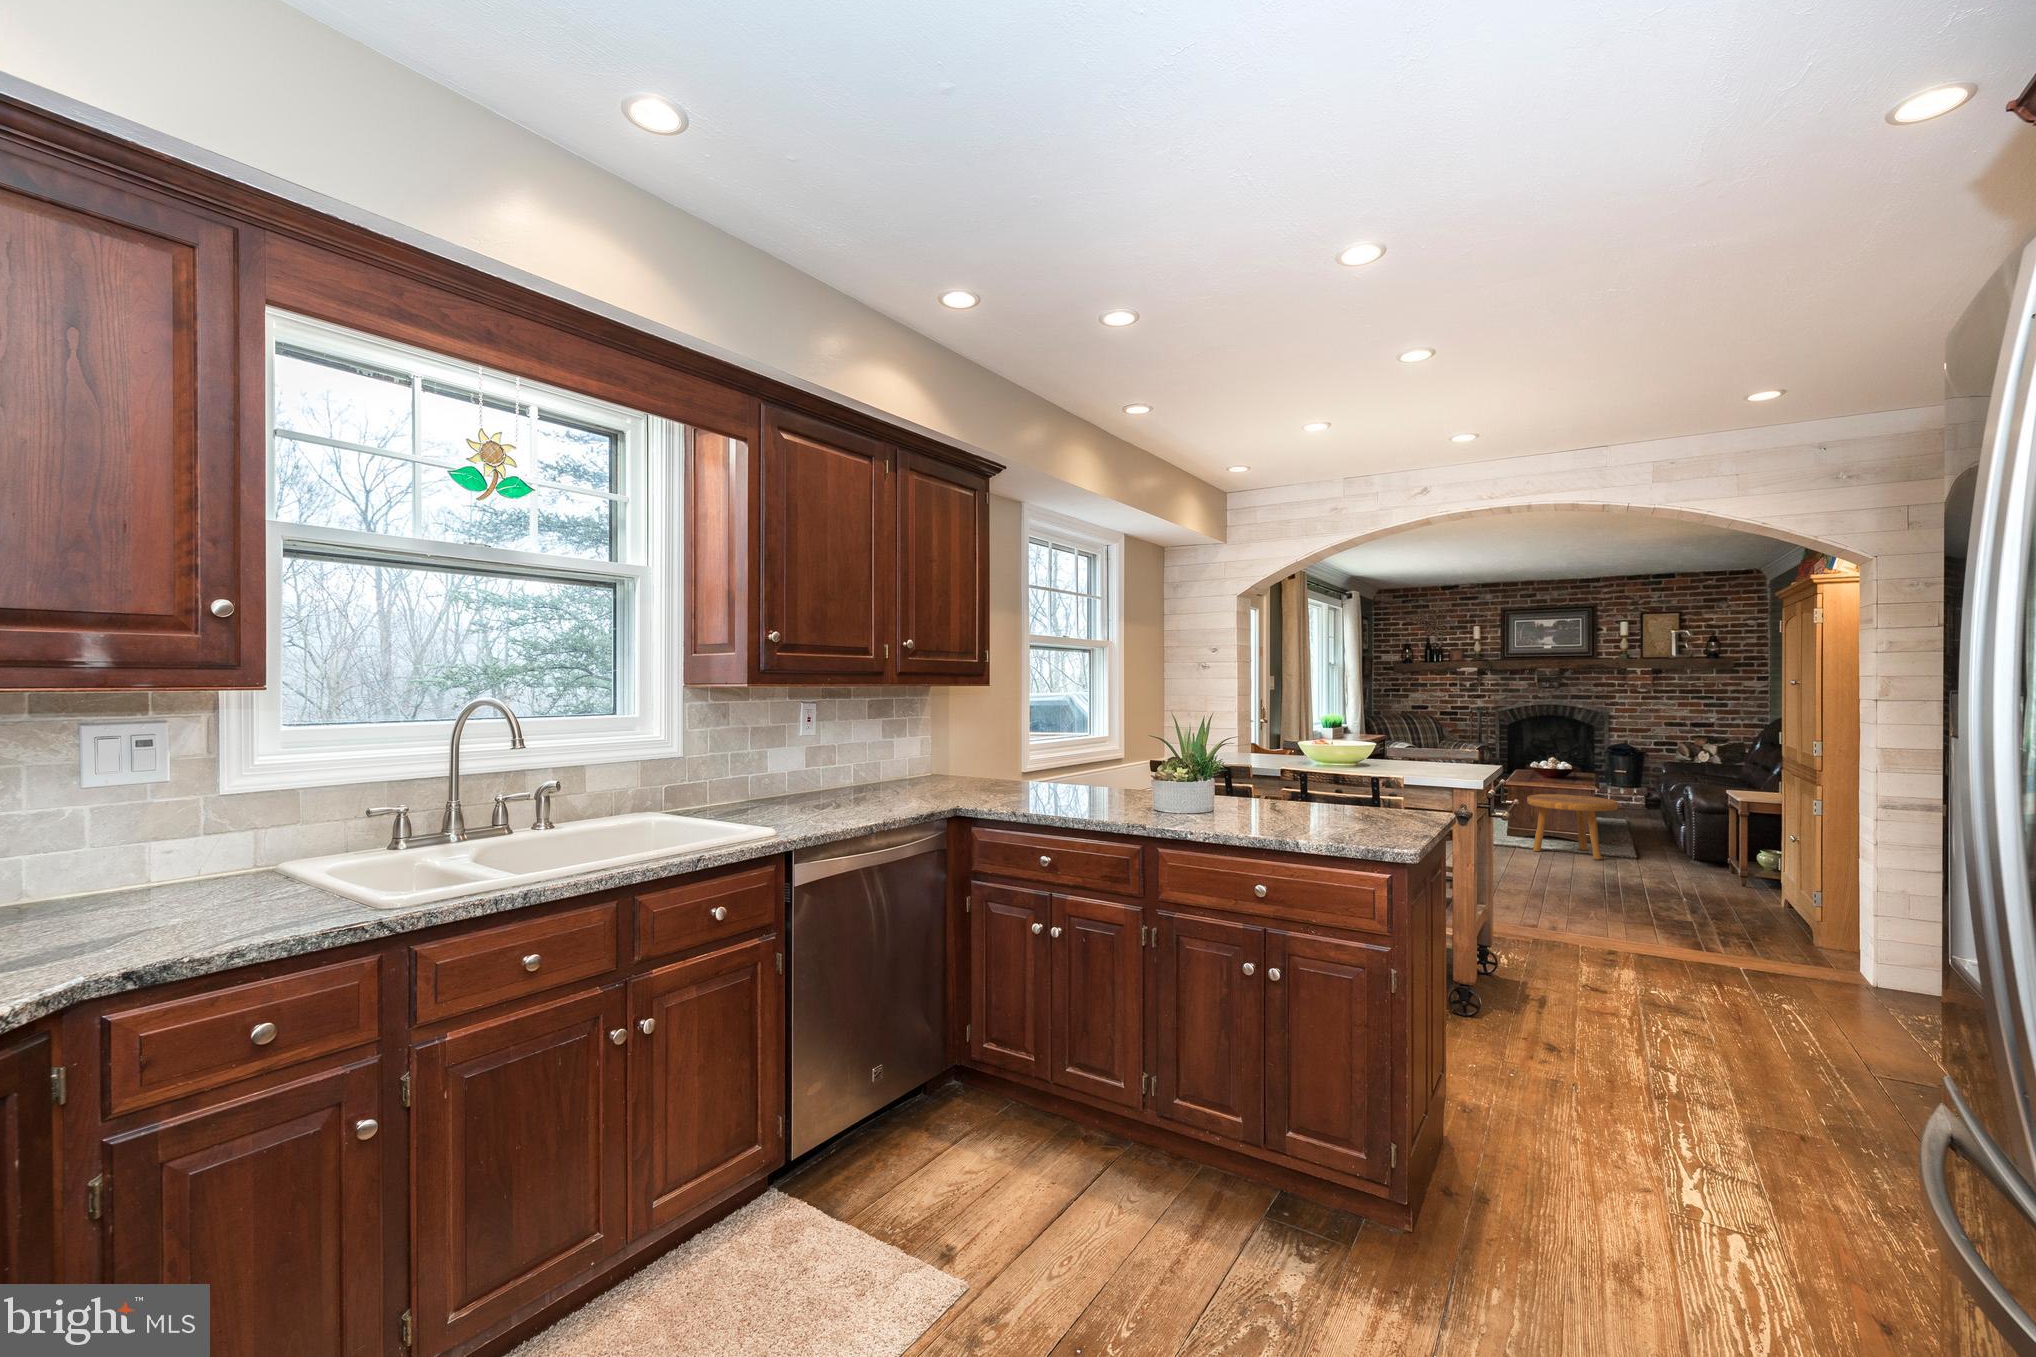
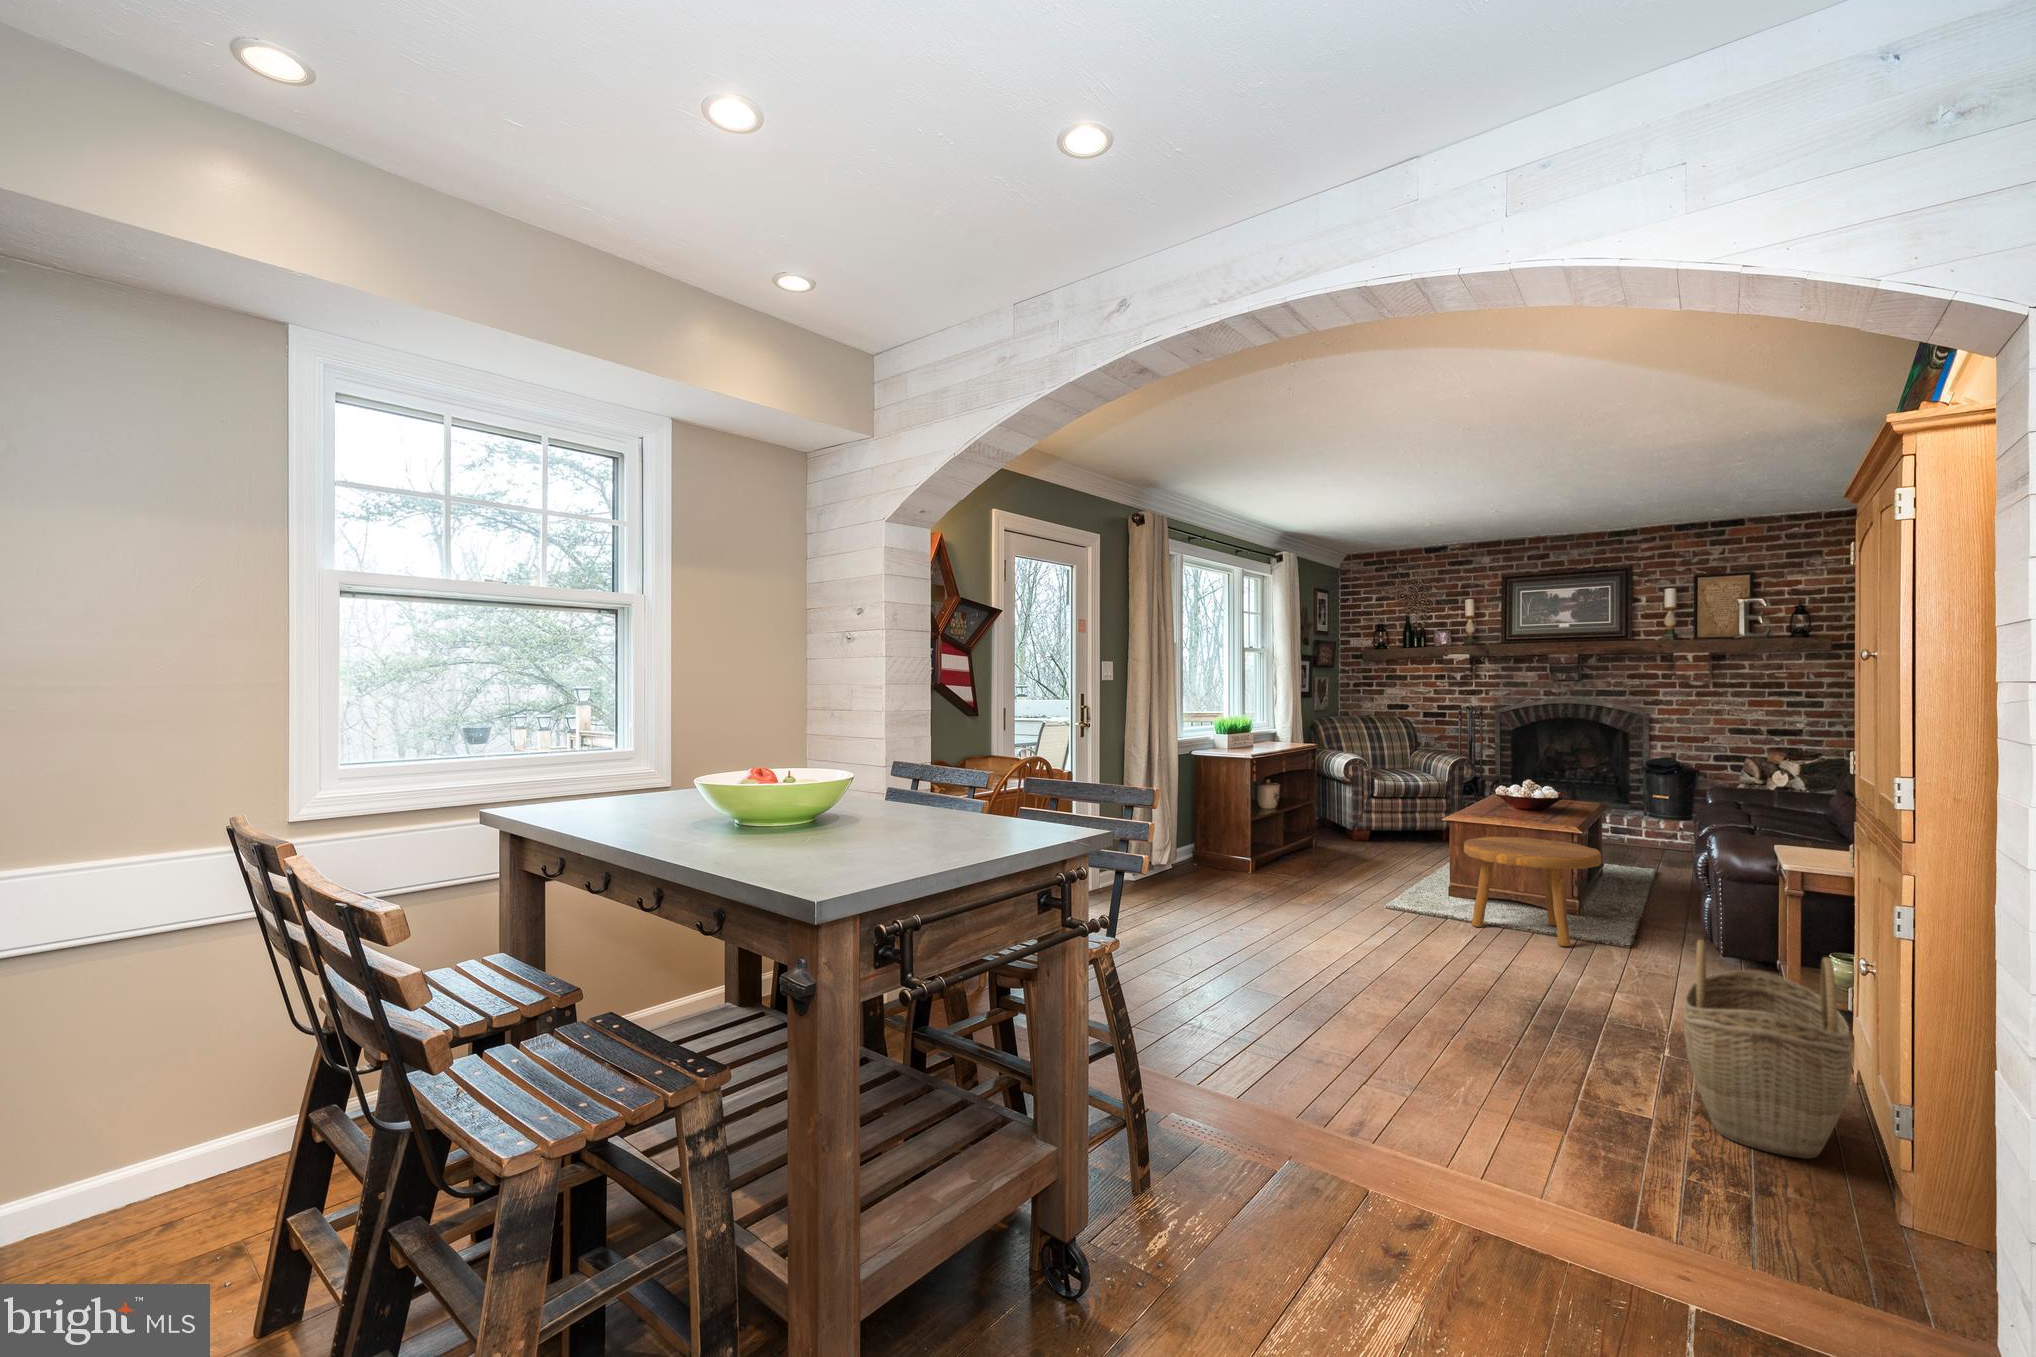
woven basket: none [1705,833,1791,934] -> present [1684,940,1852,1159]

